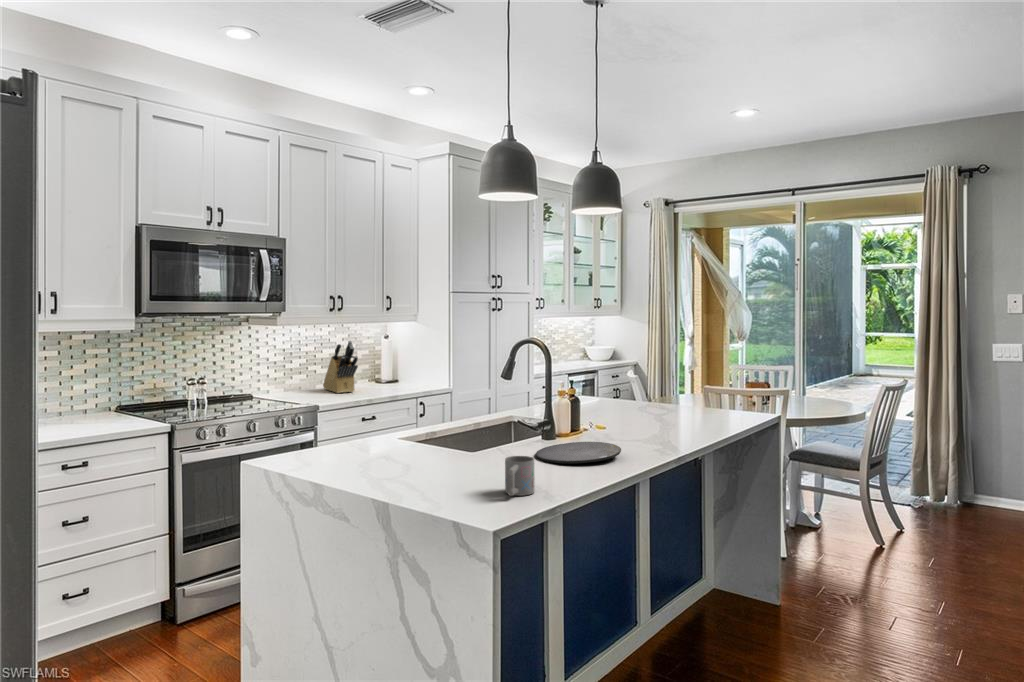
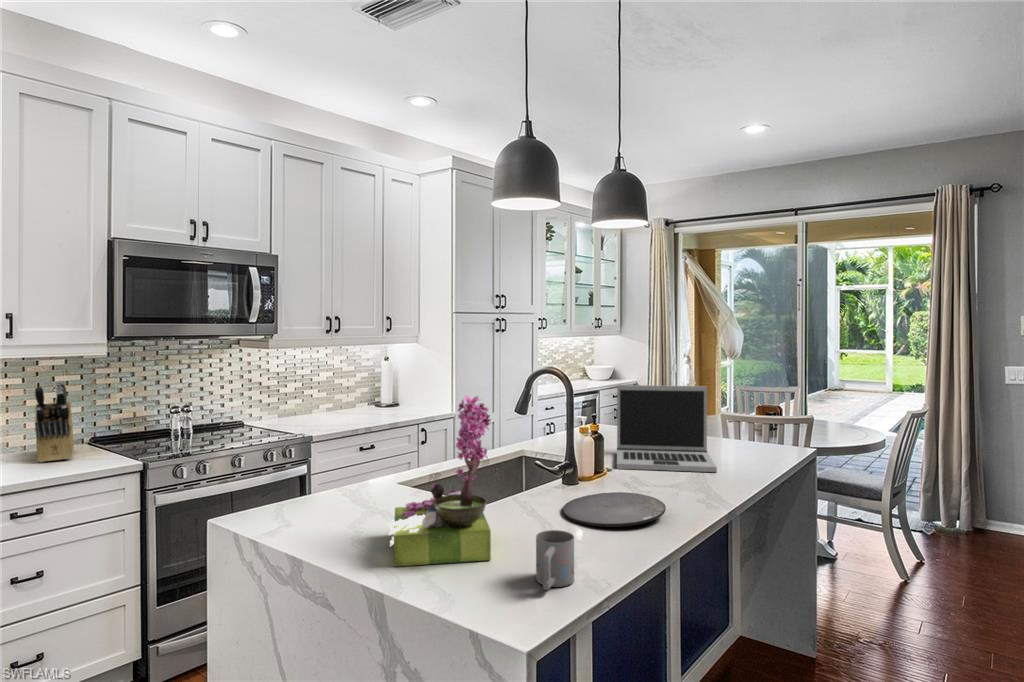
knife block: present [323,341,358,393] -> present [35,381,74,462]
flower arrangement: none [390,353,480,485] -> present [388,395,498,566]
laptop: none [592,356,680,431] -> present [617,385,717,472]

